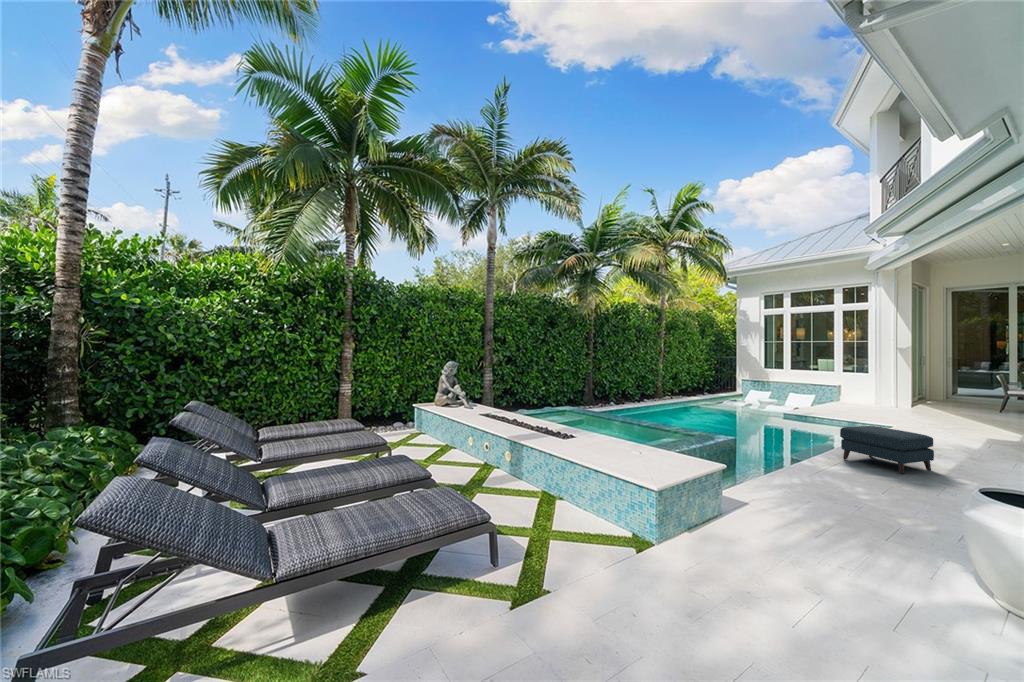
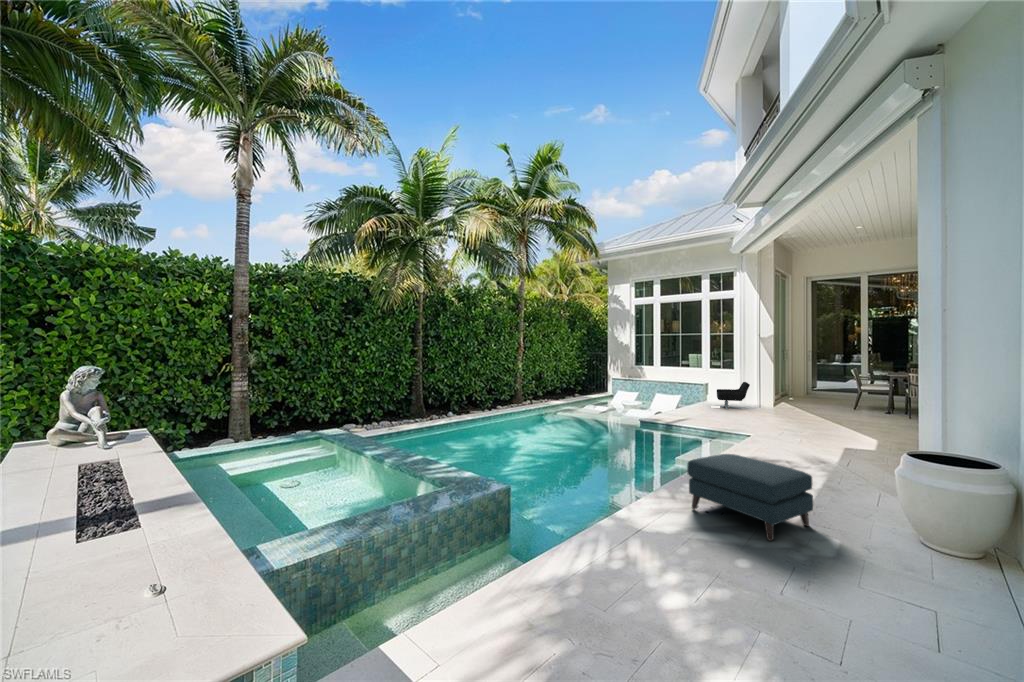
lounge chair: none [846,384,884,408] -> present [717,382,750,410]

